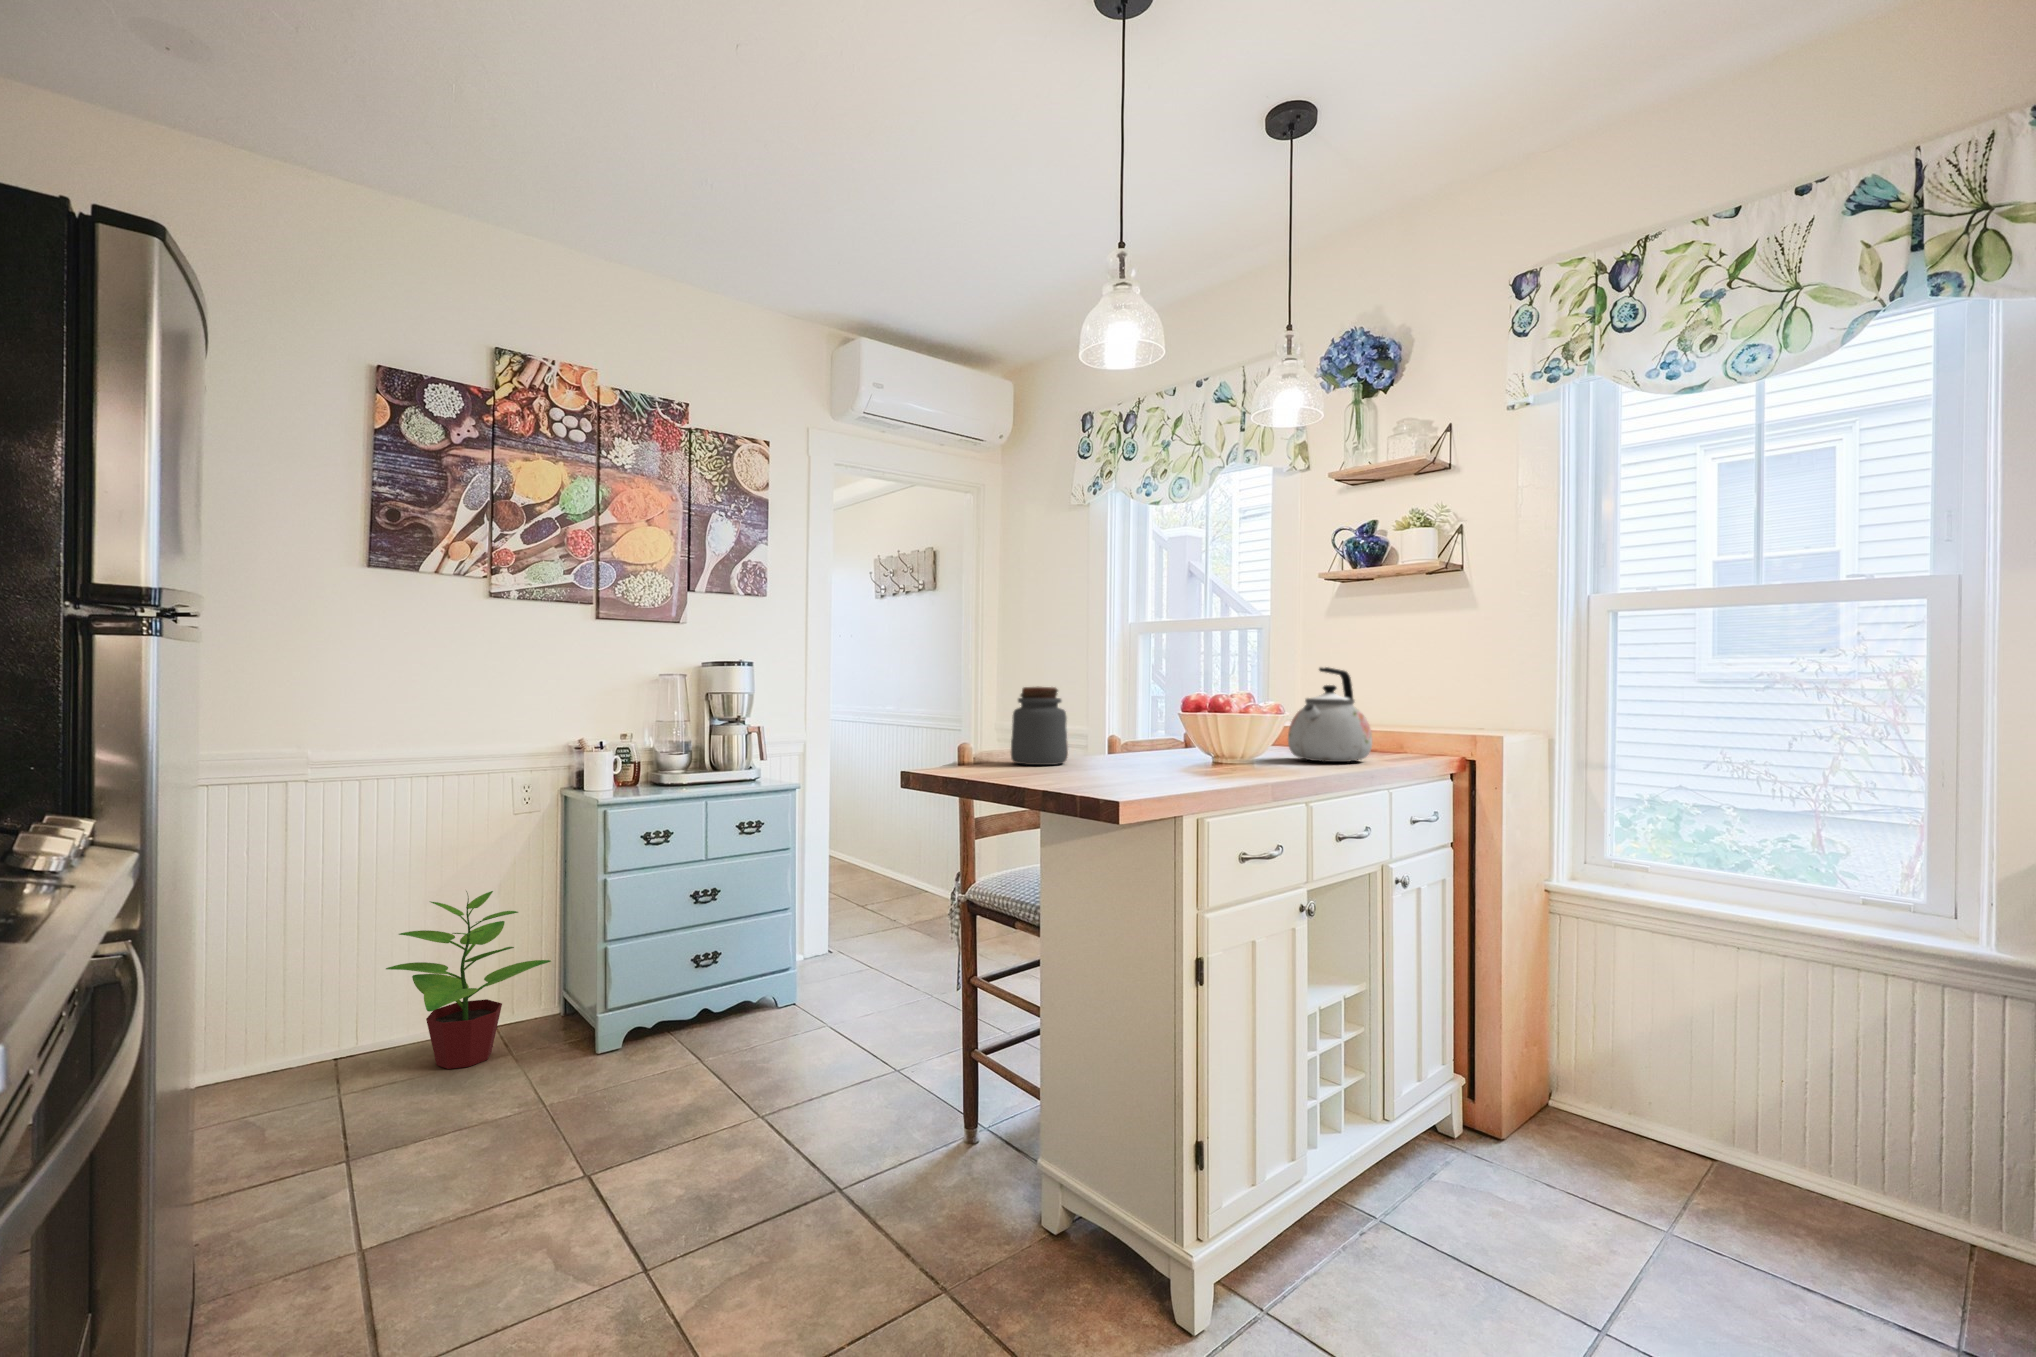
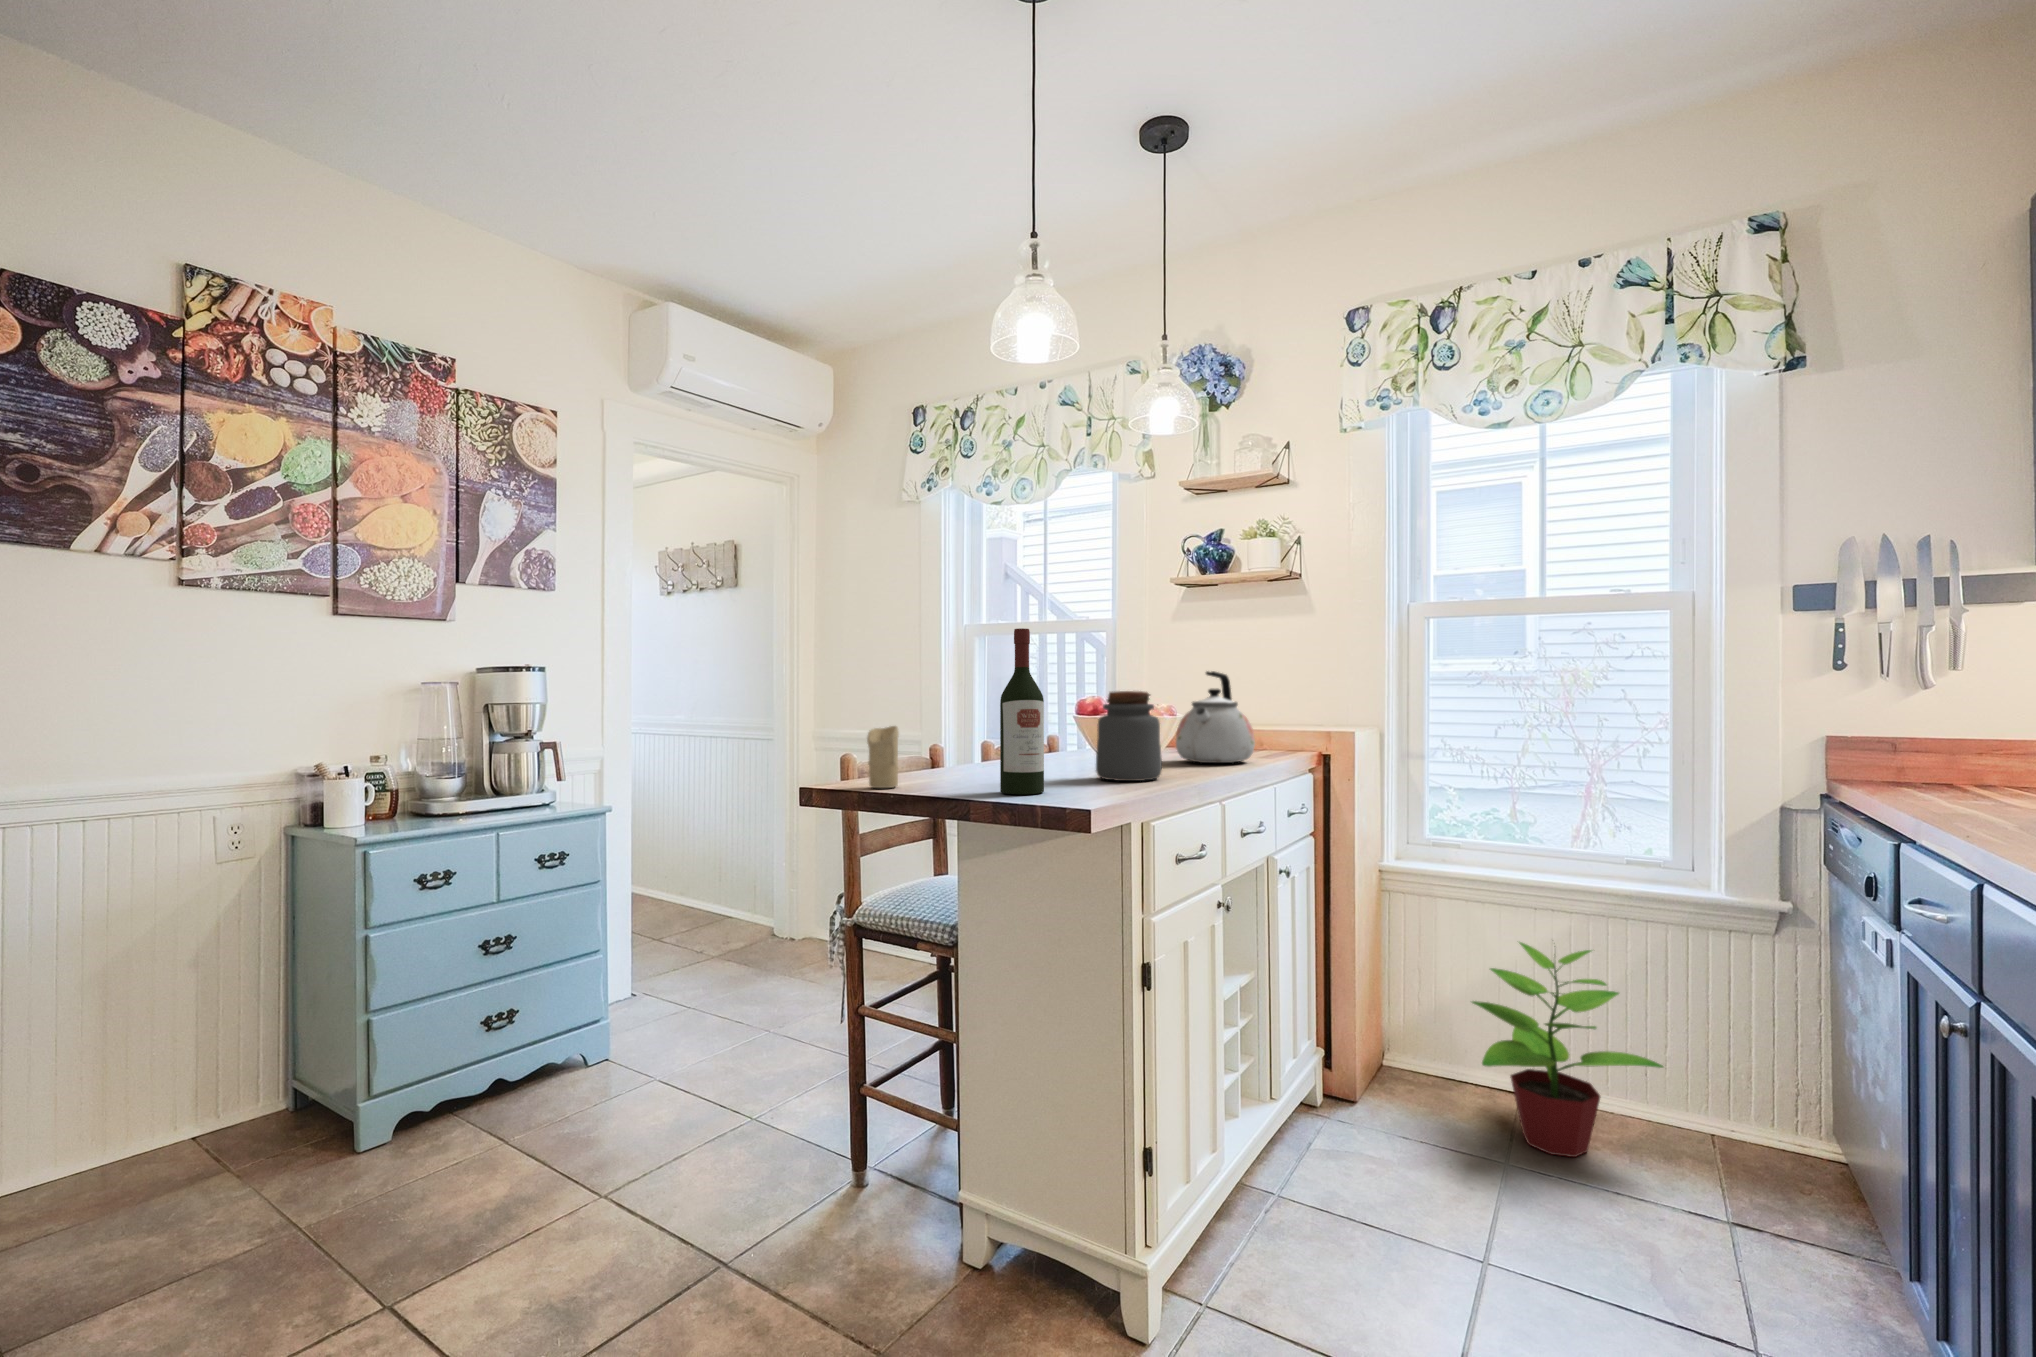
wine bottle: none [1066,624,1108,782] -> present [1000,628,1044,794]
jar: present [1011,687,1068,765] -> present [1096,691,1162,781]
candle: none [959,715,988,772] -> present [867,726,899,788]
potted plant: present [386,891,551,1069] -> present [1472,942,1663,1157]

